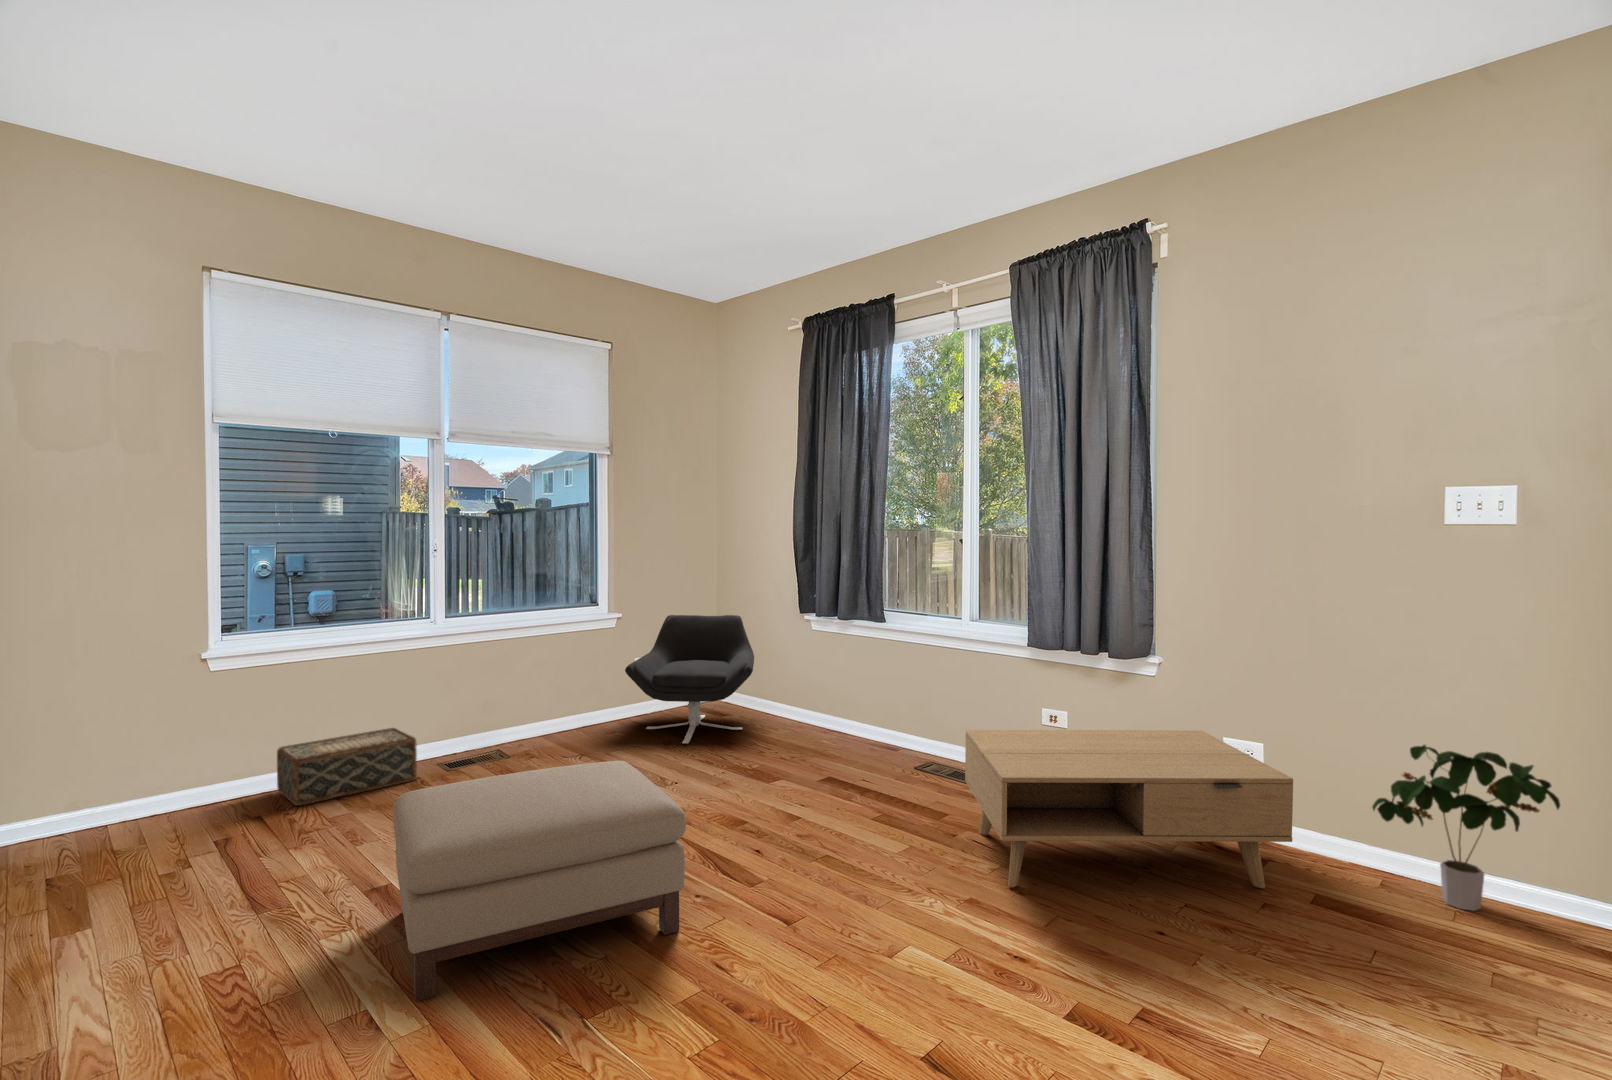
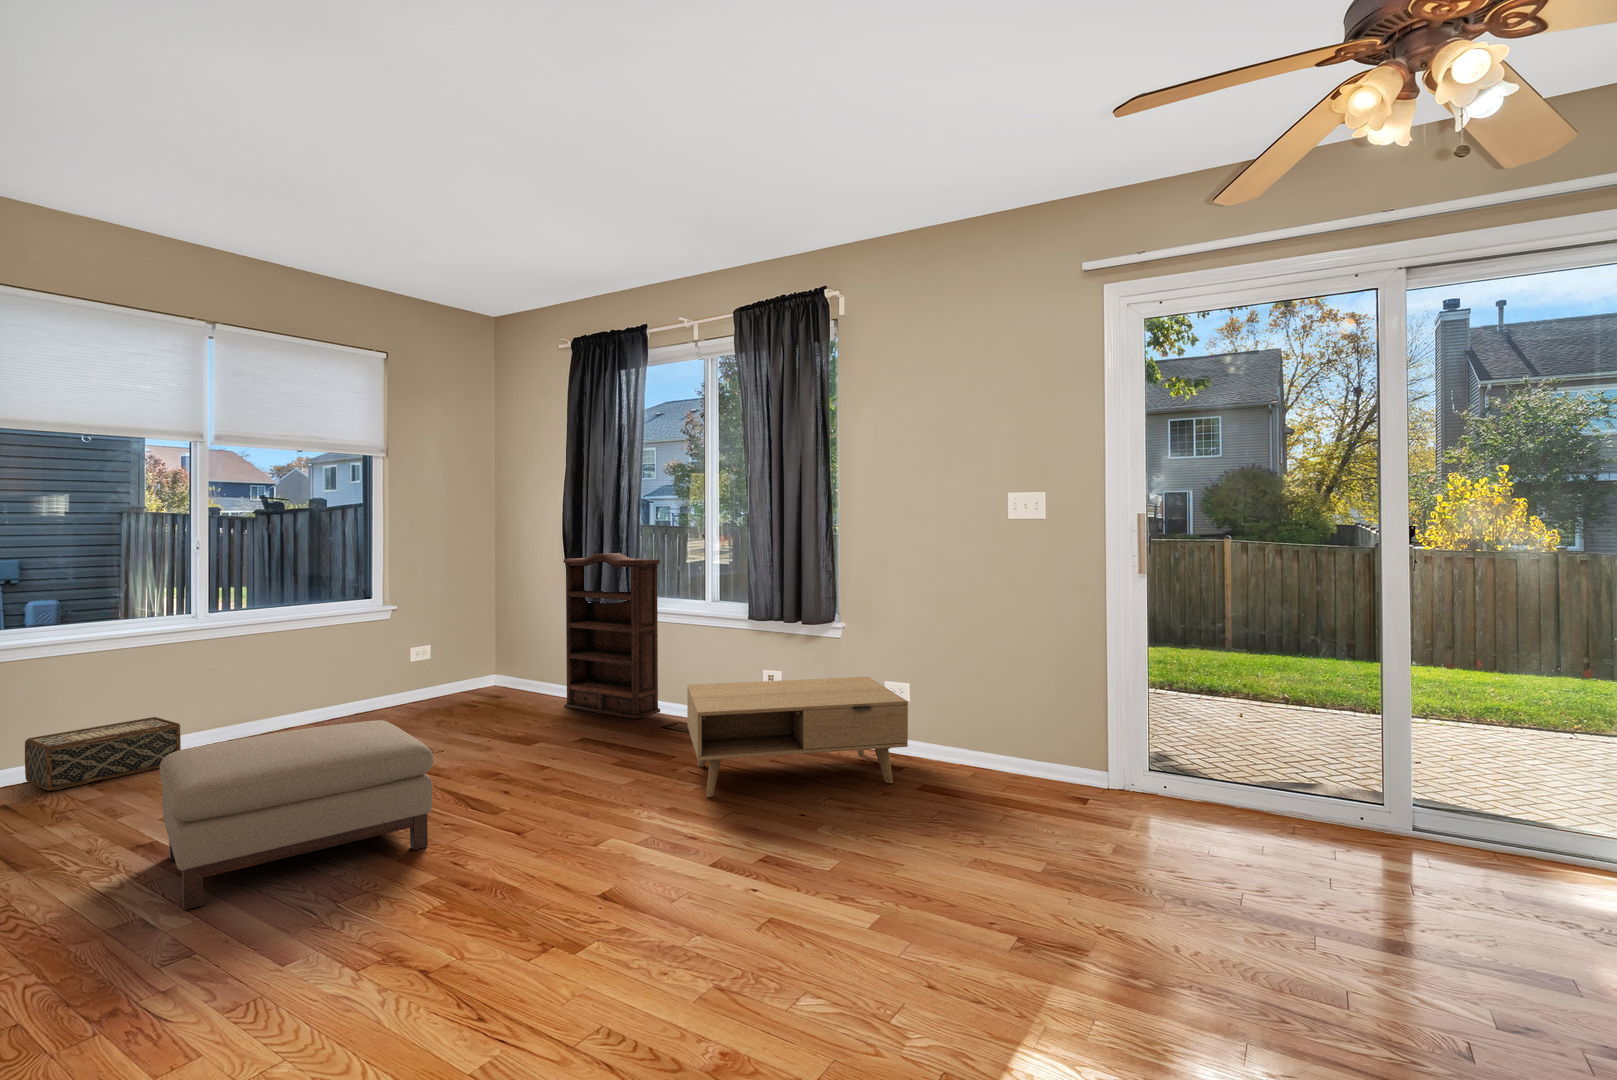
bookshelf: none [797,560,909,757] -> present [564,553,660,719]
lounge chair: present [625,615,754,743] -> none [399,606,528,719]
potted plant: present [1372,745,1560,911] -> none [968,673,1069,785]

